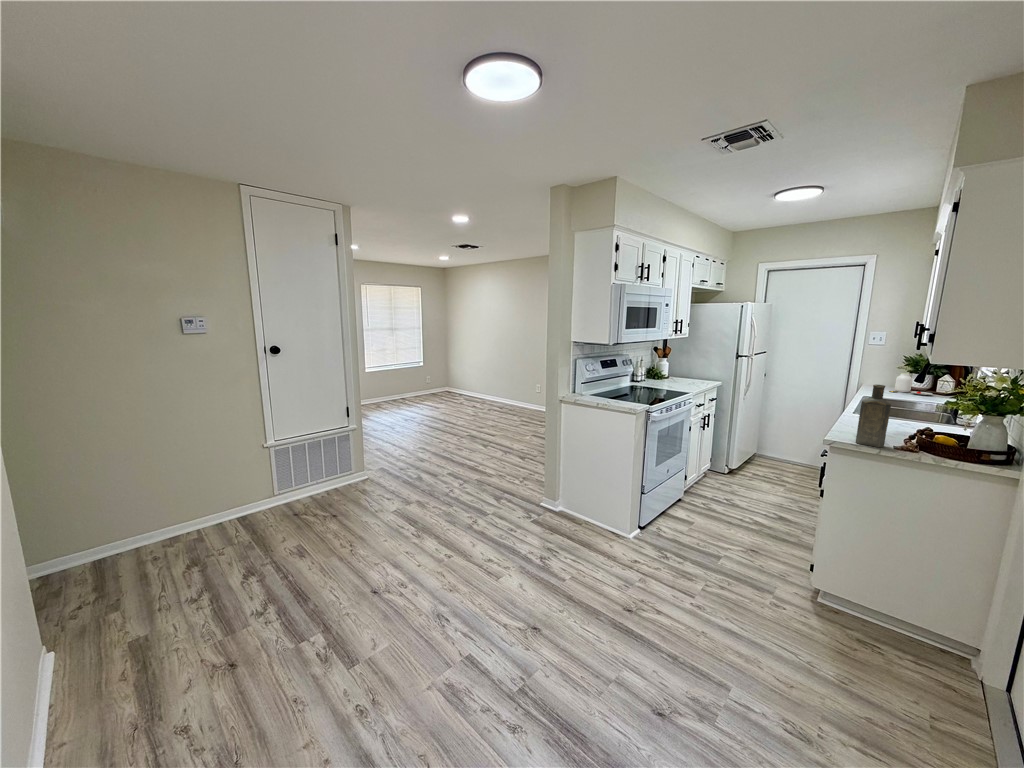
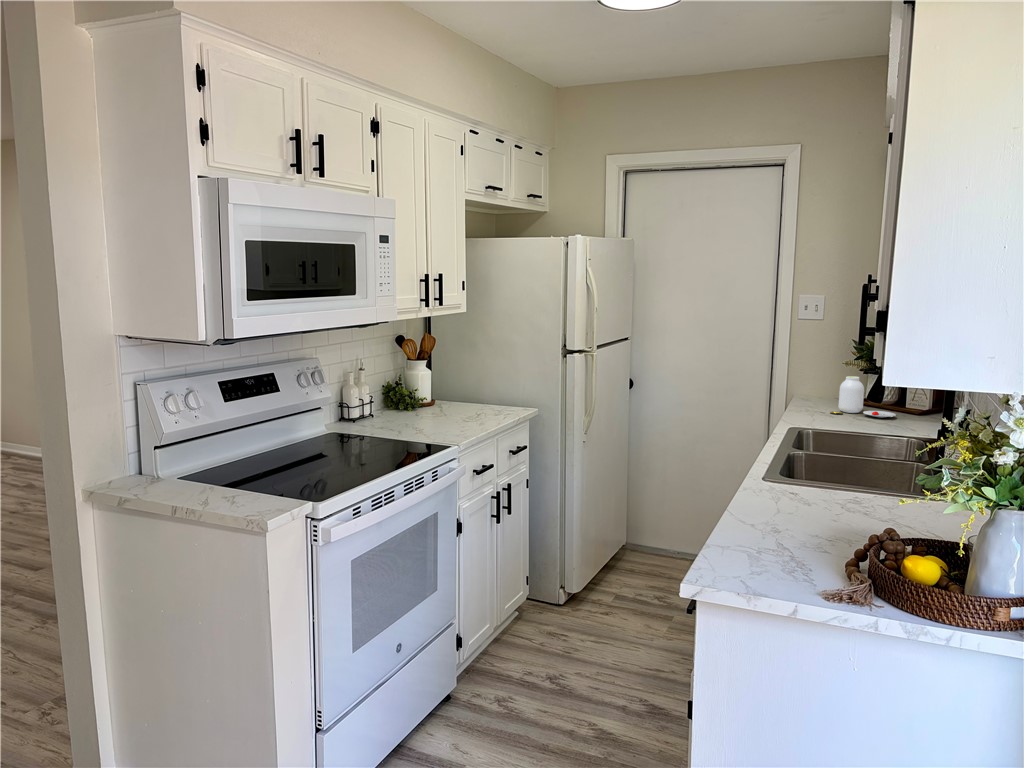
bottle: present [856,385,891,447] -> none [745,433,815,588]

